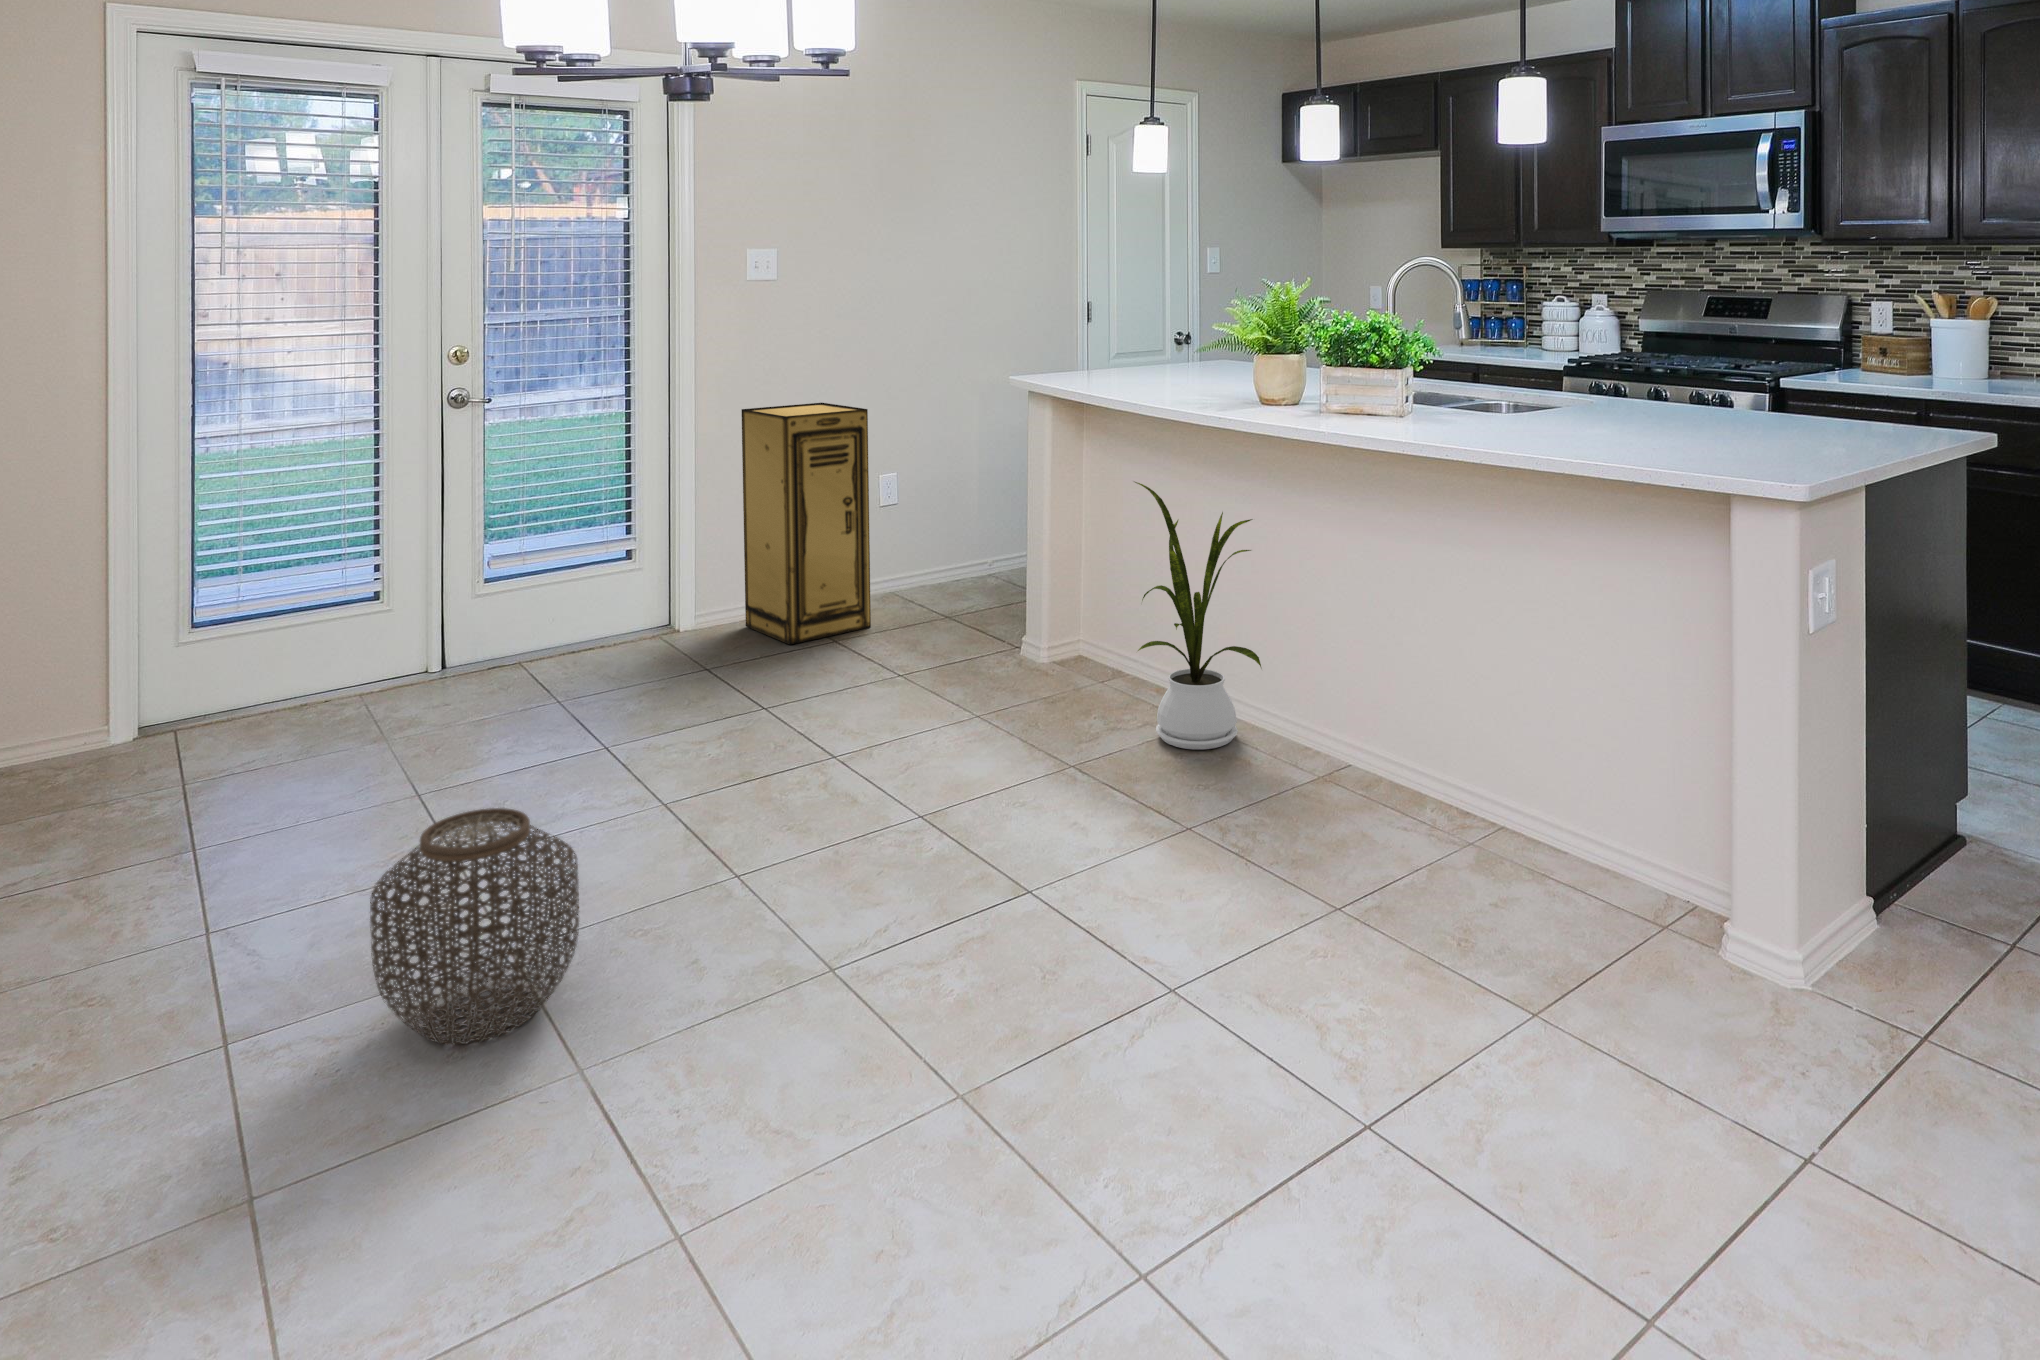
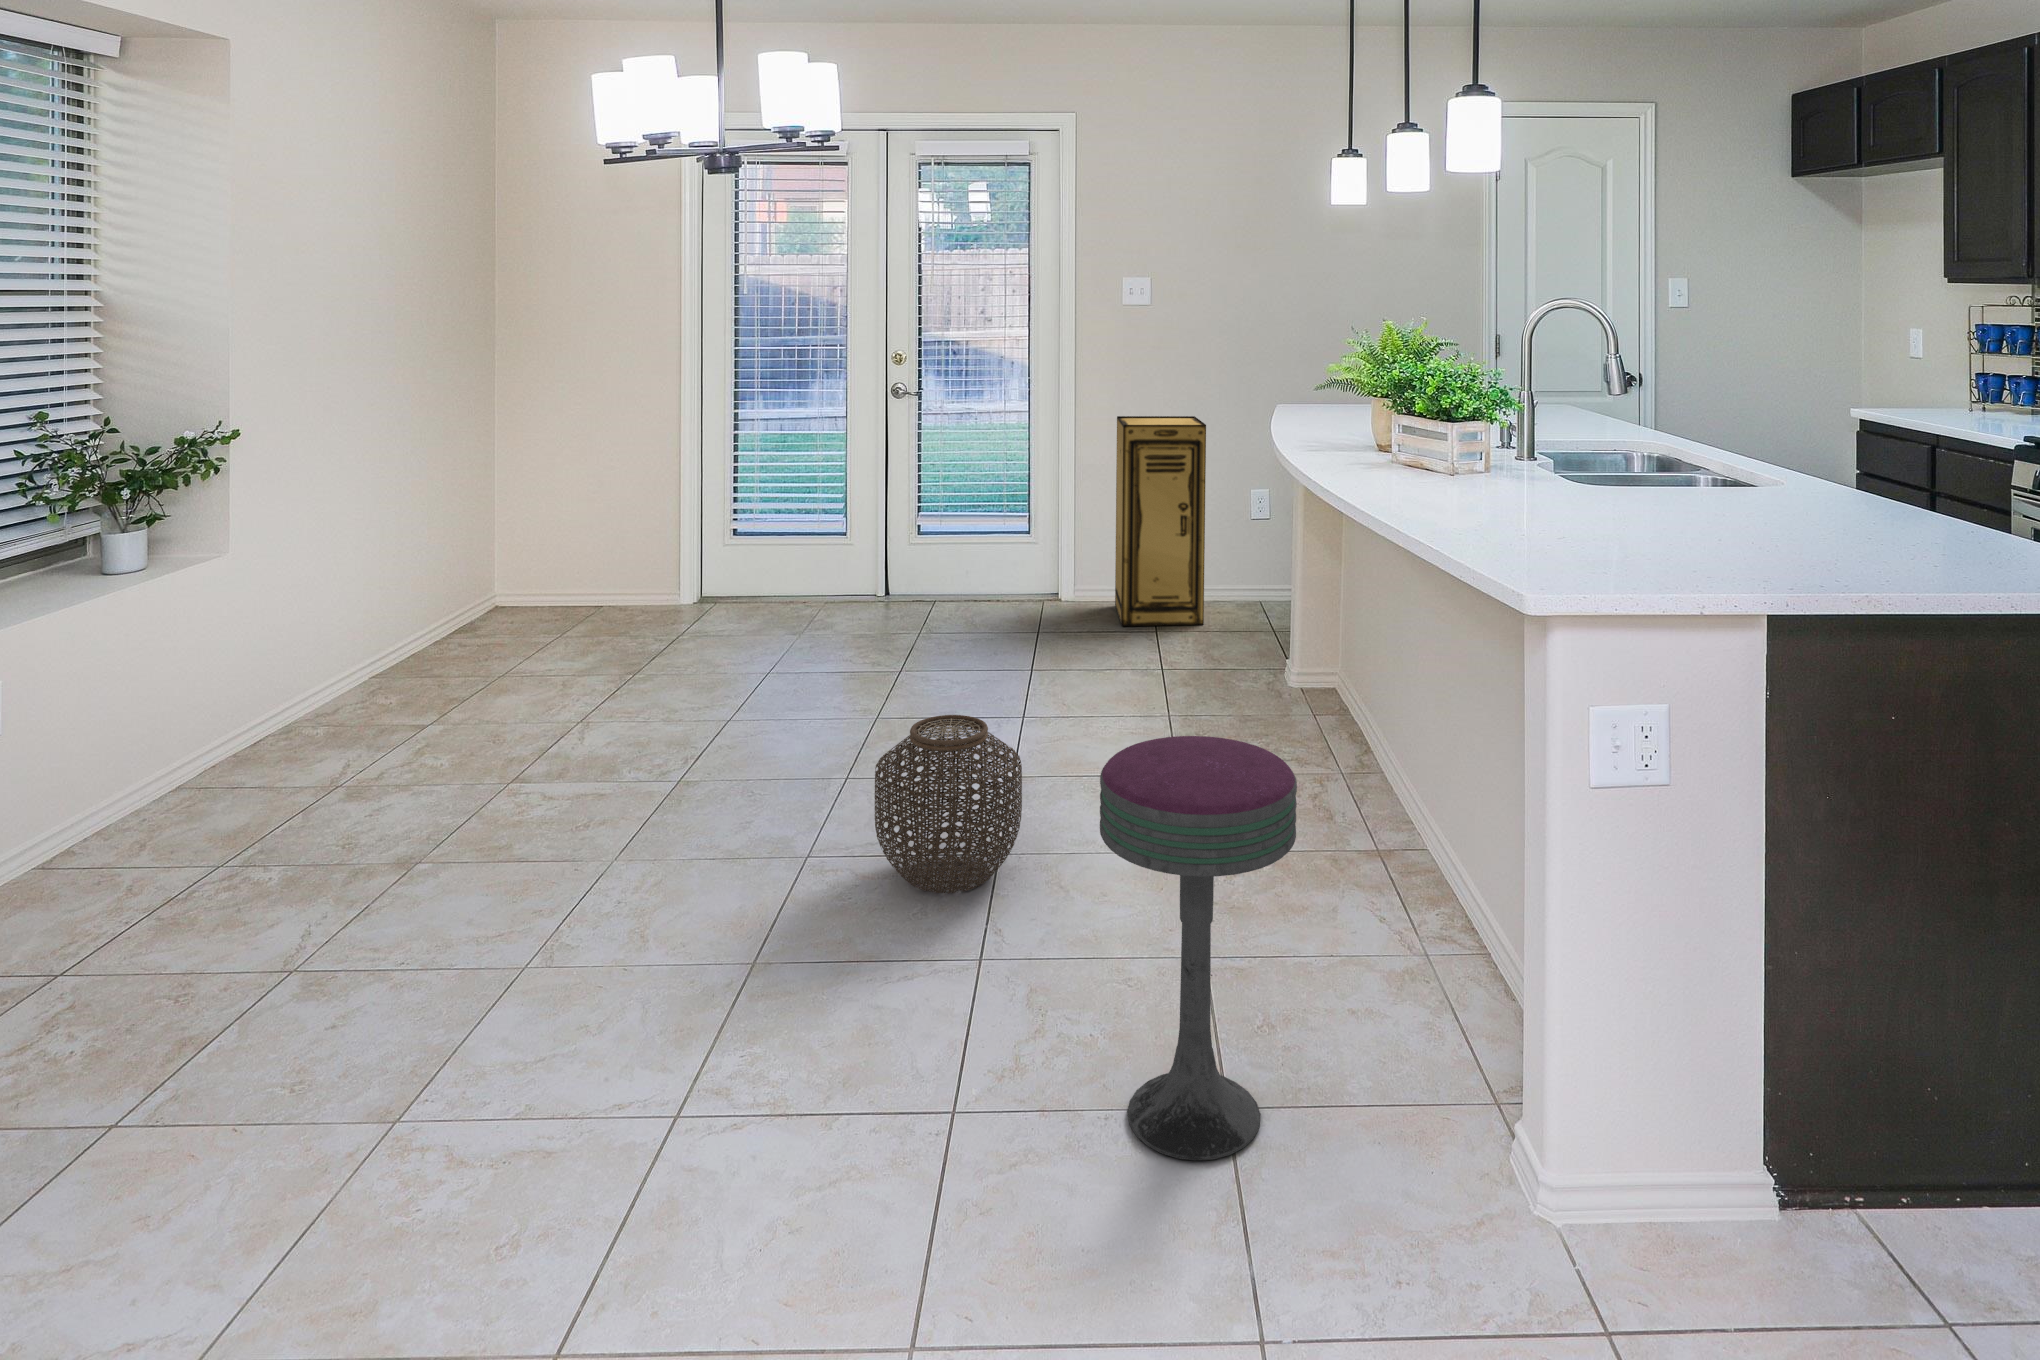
house plant: present [1135,482,1261,750] -> none [1263,513,1384,797]
bar stool: none [1436,663,1626,1042] -> present [1100,736,1297,1161]
woven basket: present [370,808,579,1044] -> present [875,715,1022,893]

